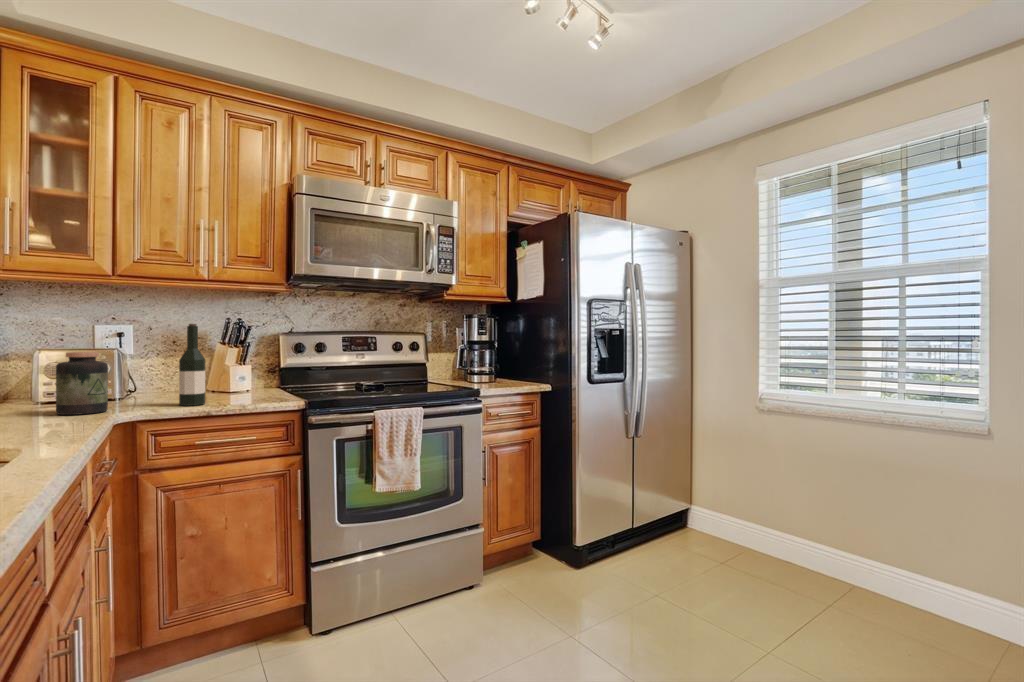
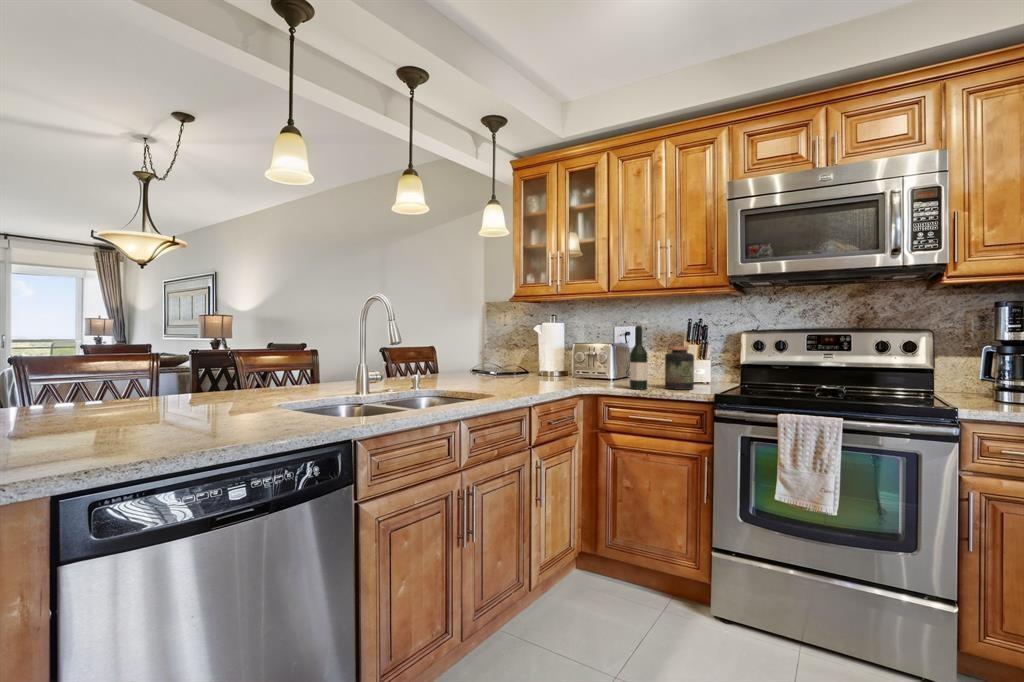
jar: present [56,352,108,415] -> present [665,346,694,390]

